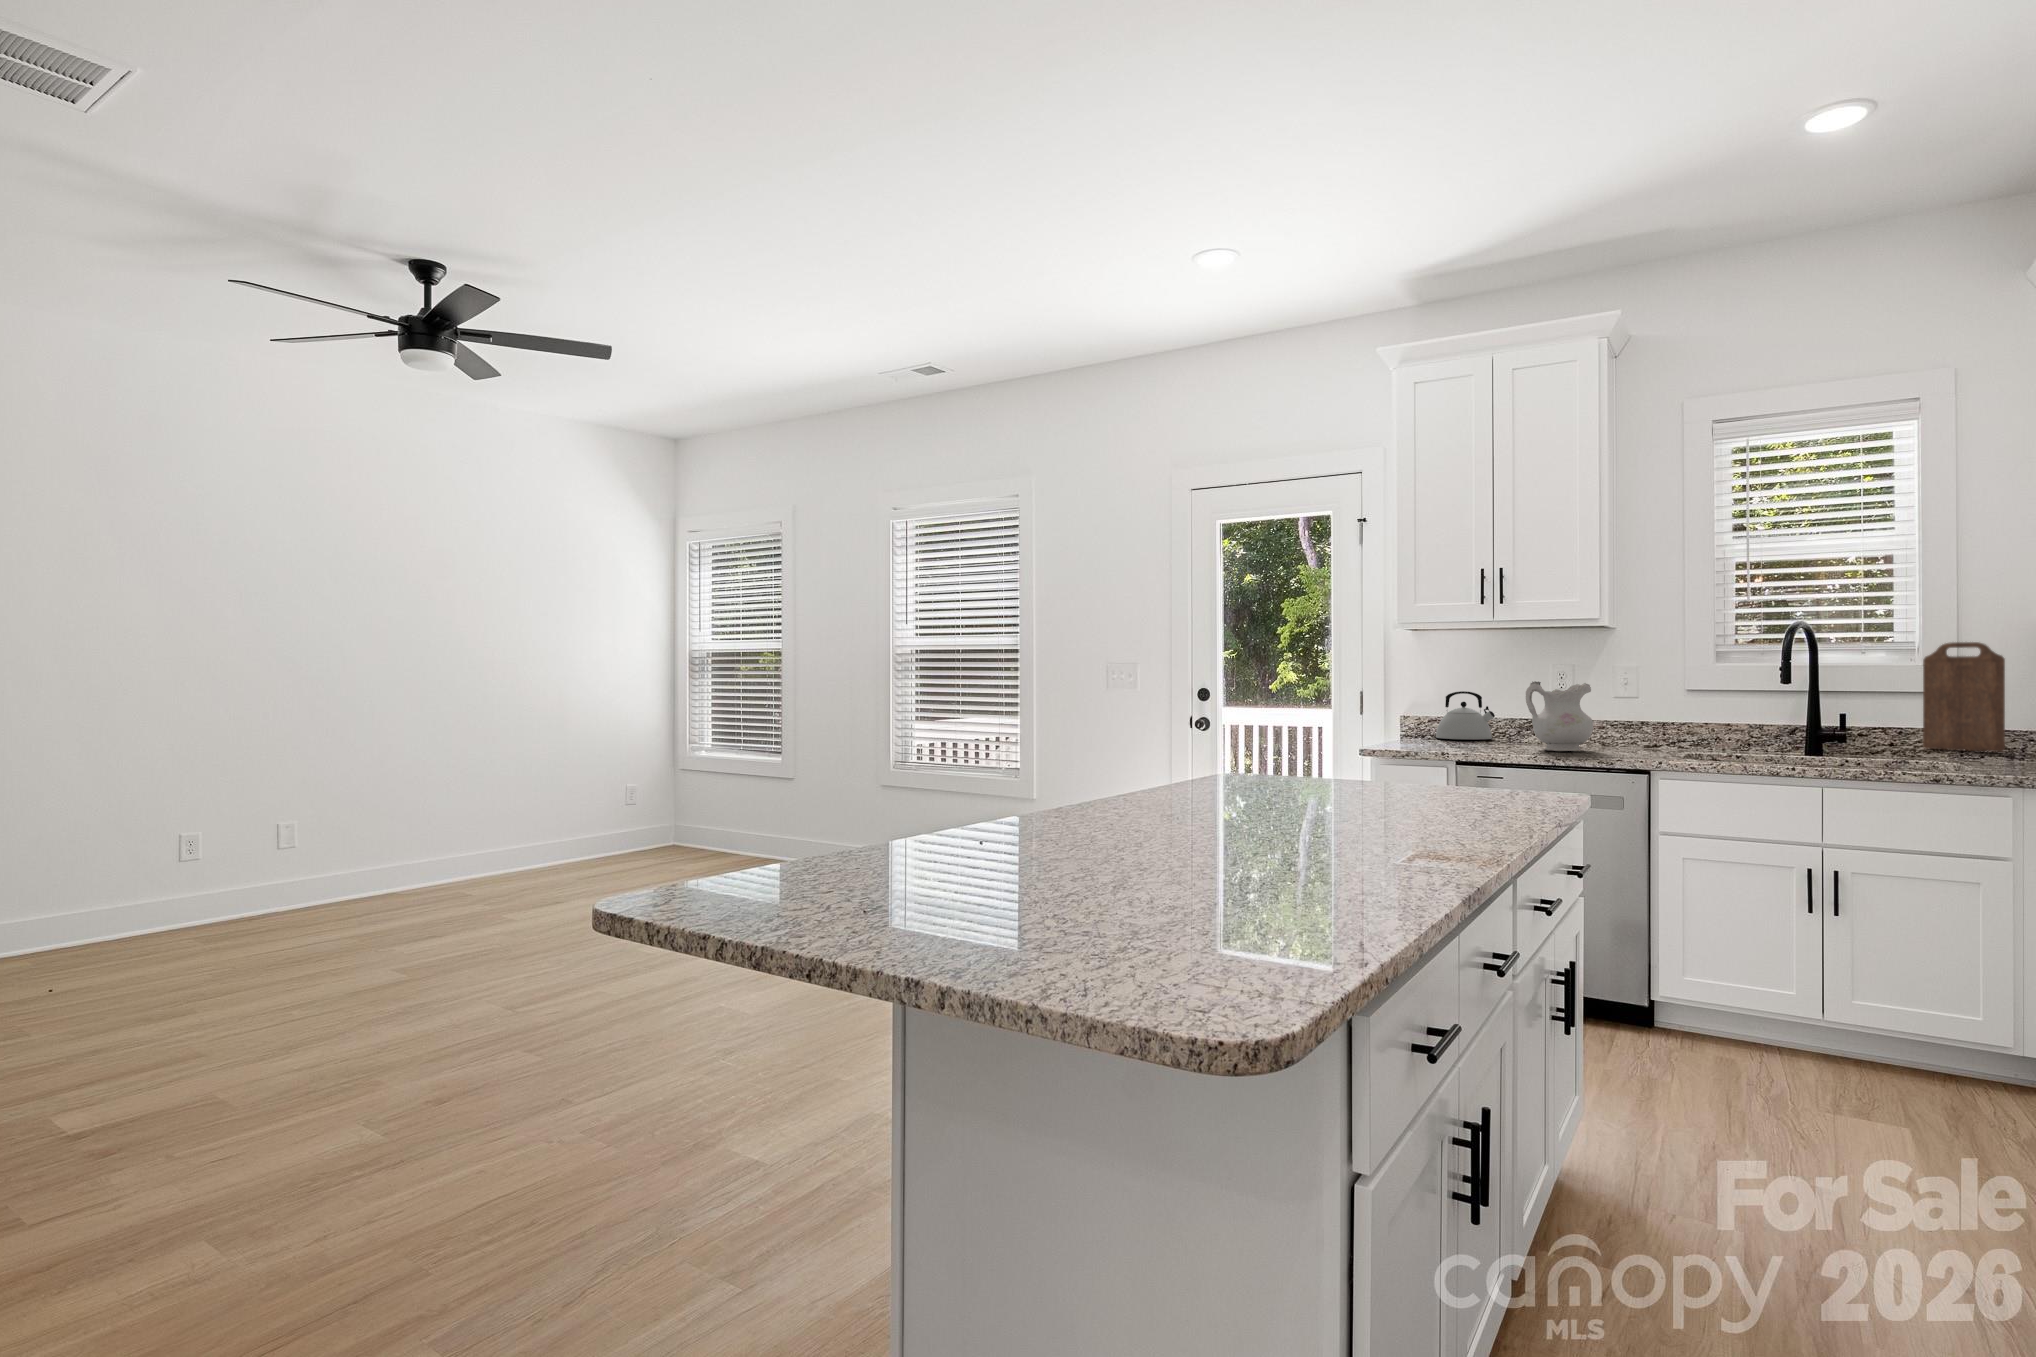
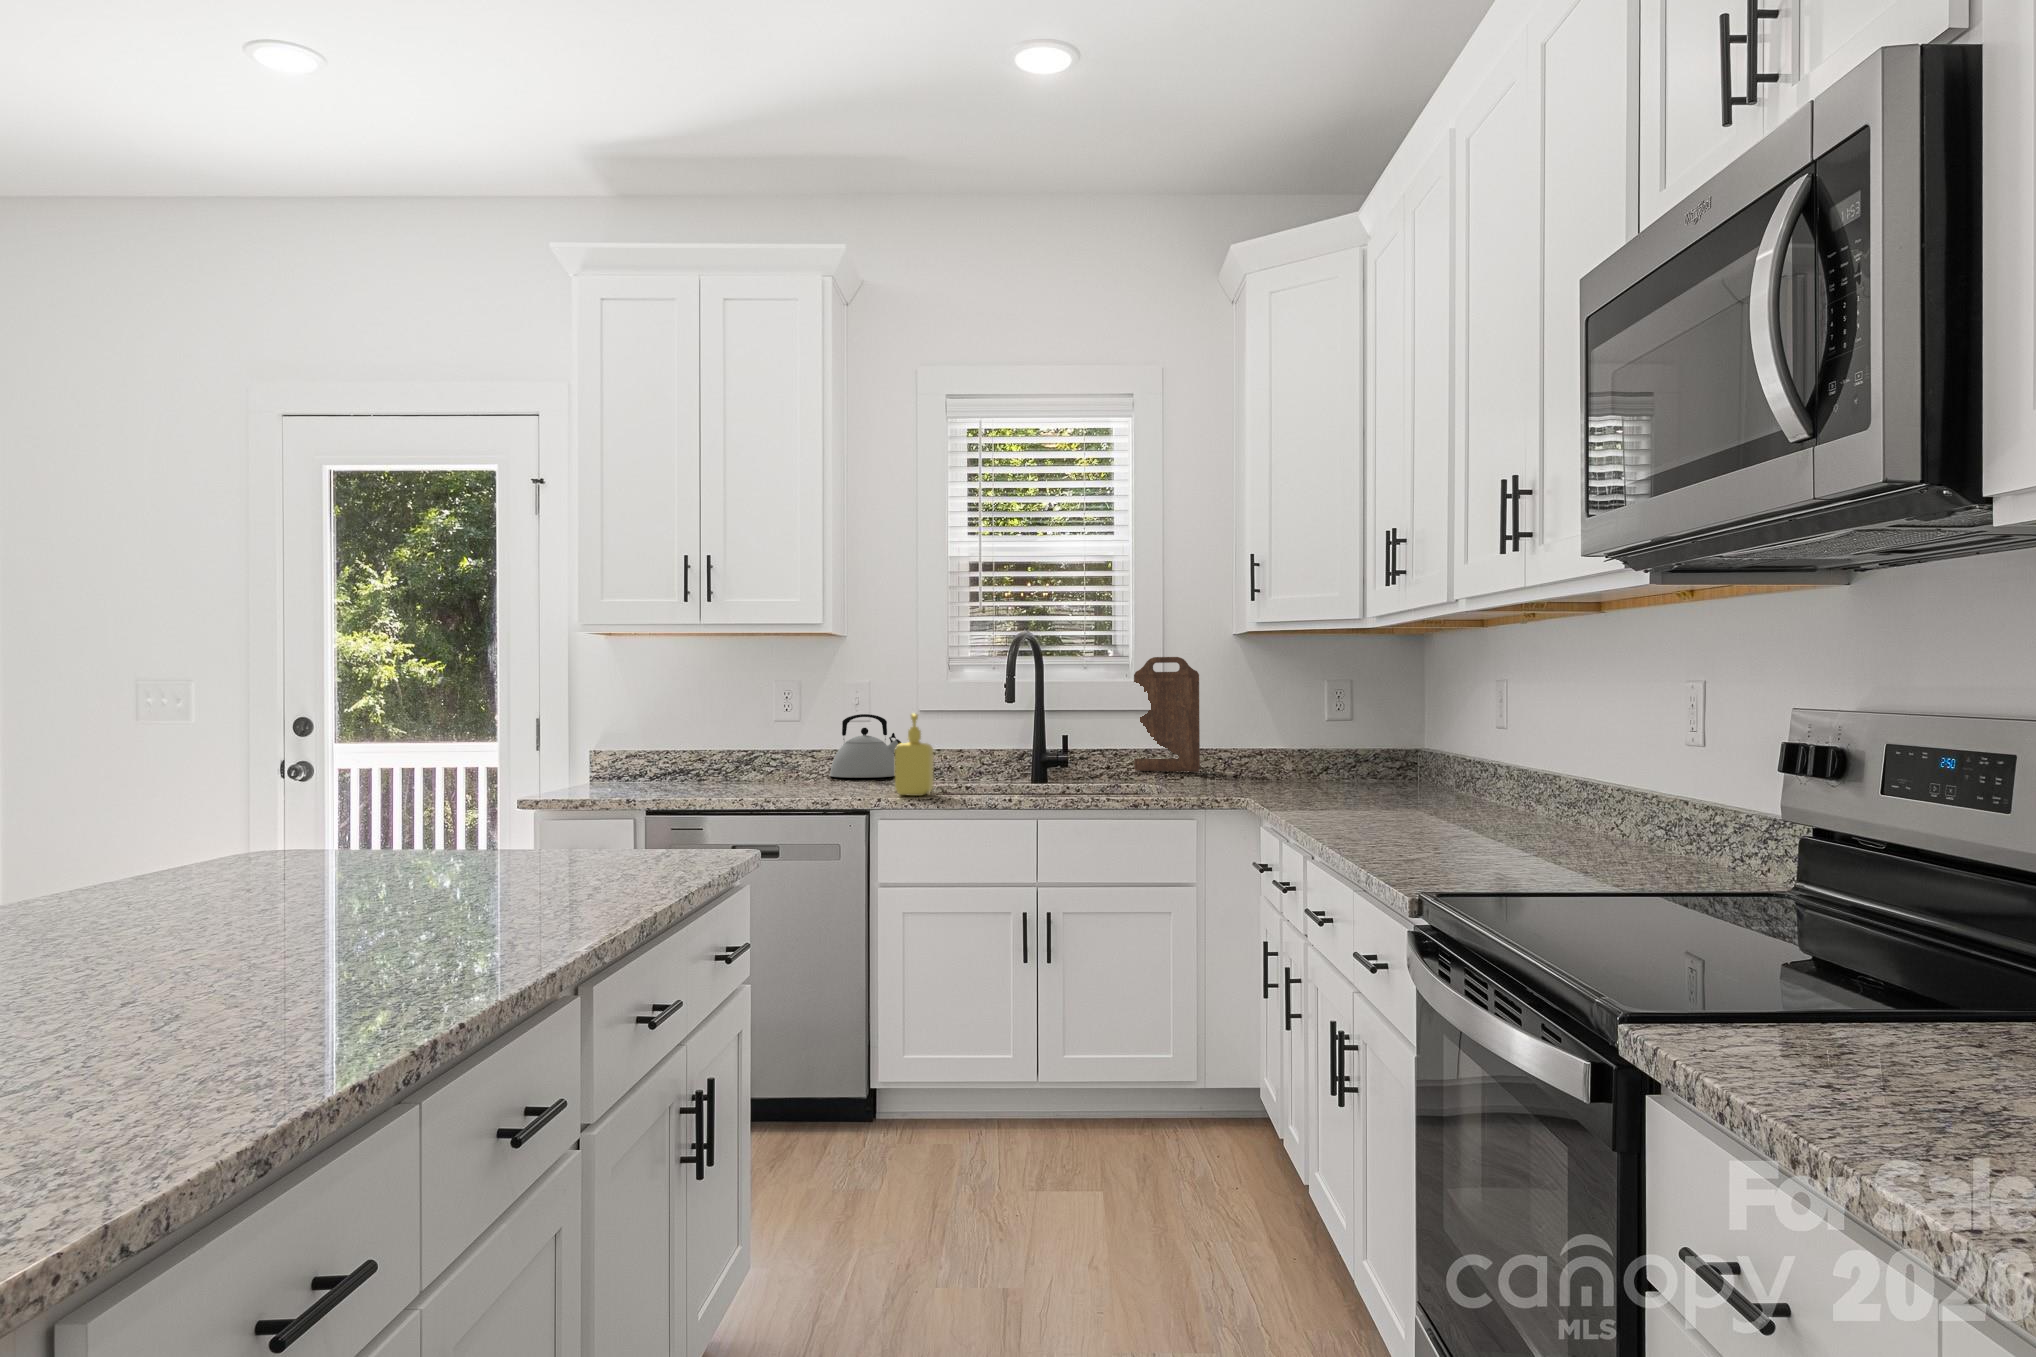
ceramic pitcher: present [1526,681,1593,751] -> none [734,701,813,790]
kettle: present [1436,691,1495,740] -> present [830,714,902,778]
soap dispenser: none [1675,692,1712,761] -> present [895,714,933,796]

